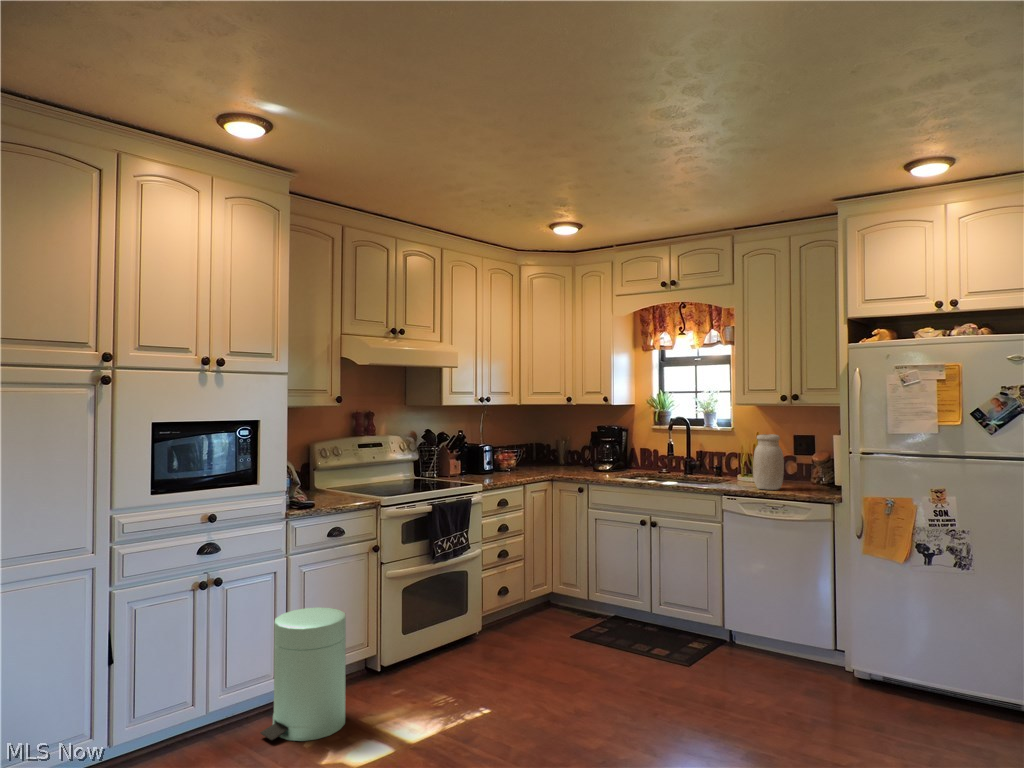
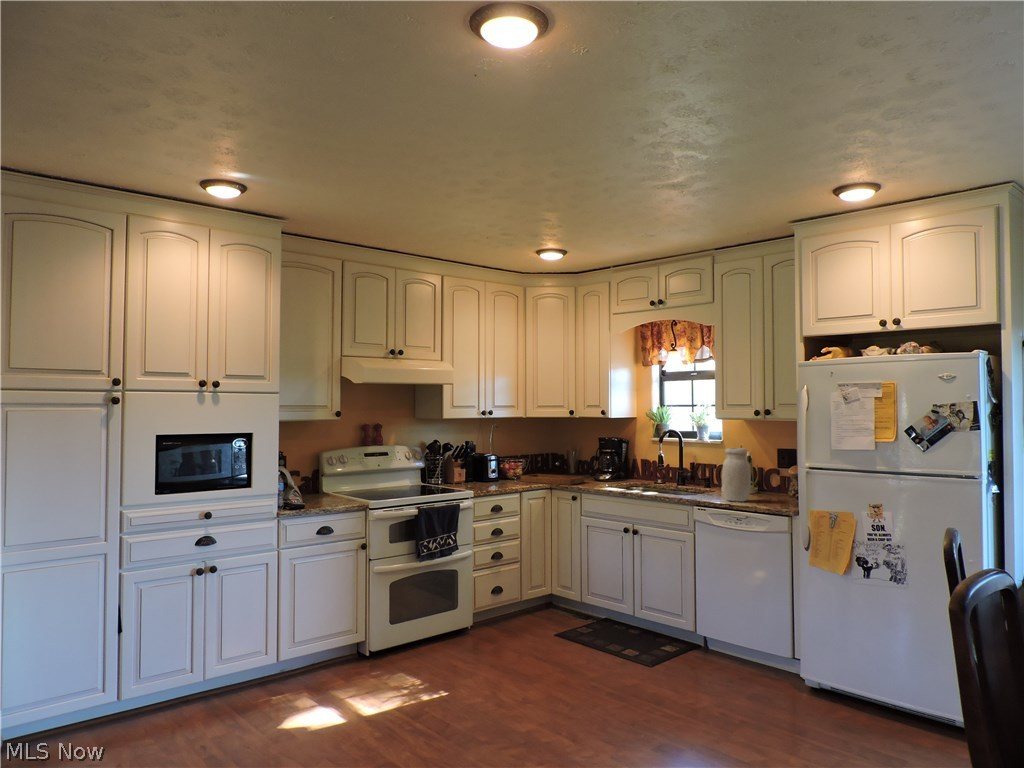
tray: none [520,452,589,476] -> present [521,462,585,485]
trash can: present [260,607,346,741] -> none [246,595,322,708]

